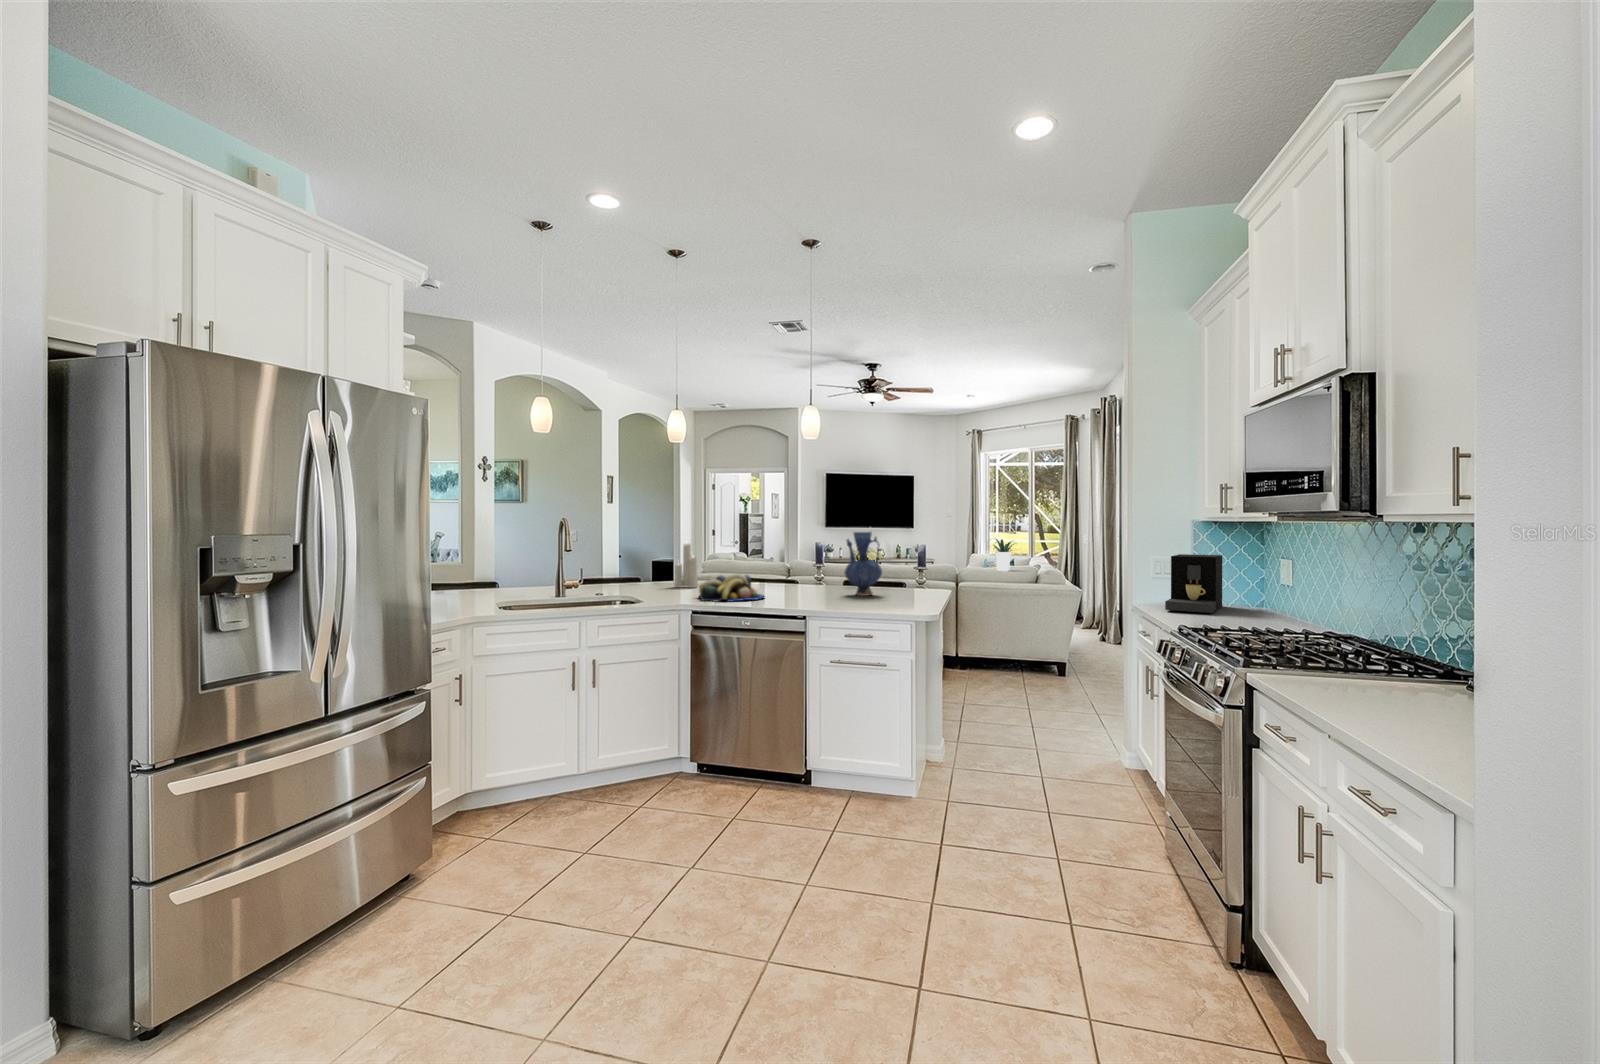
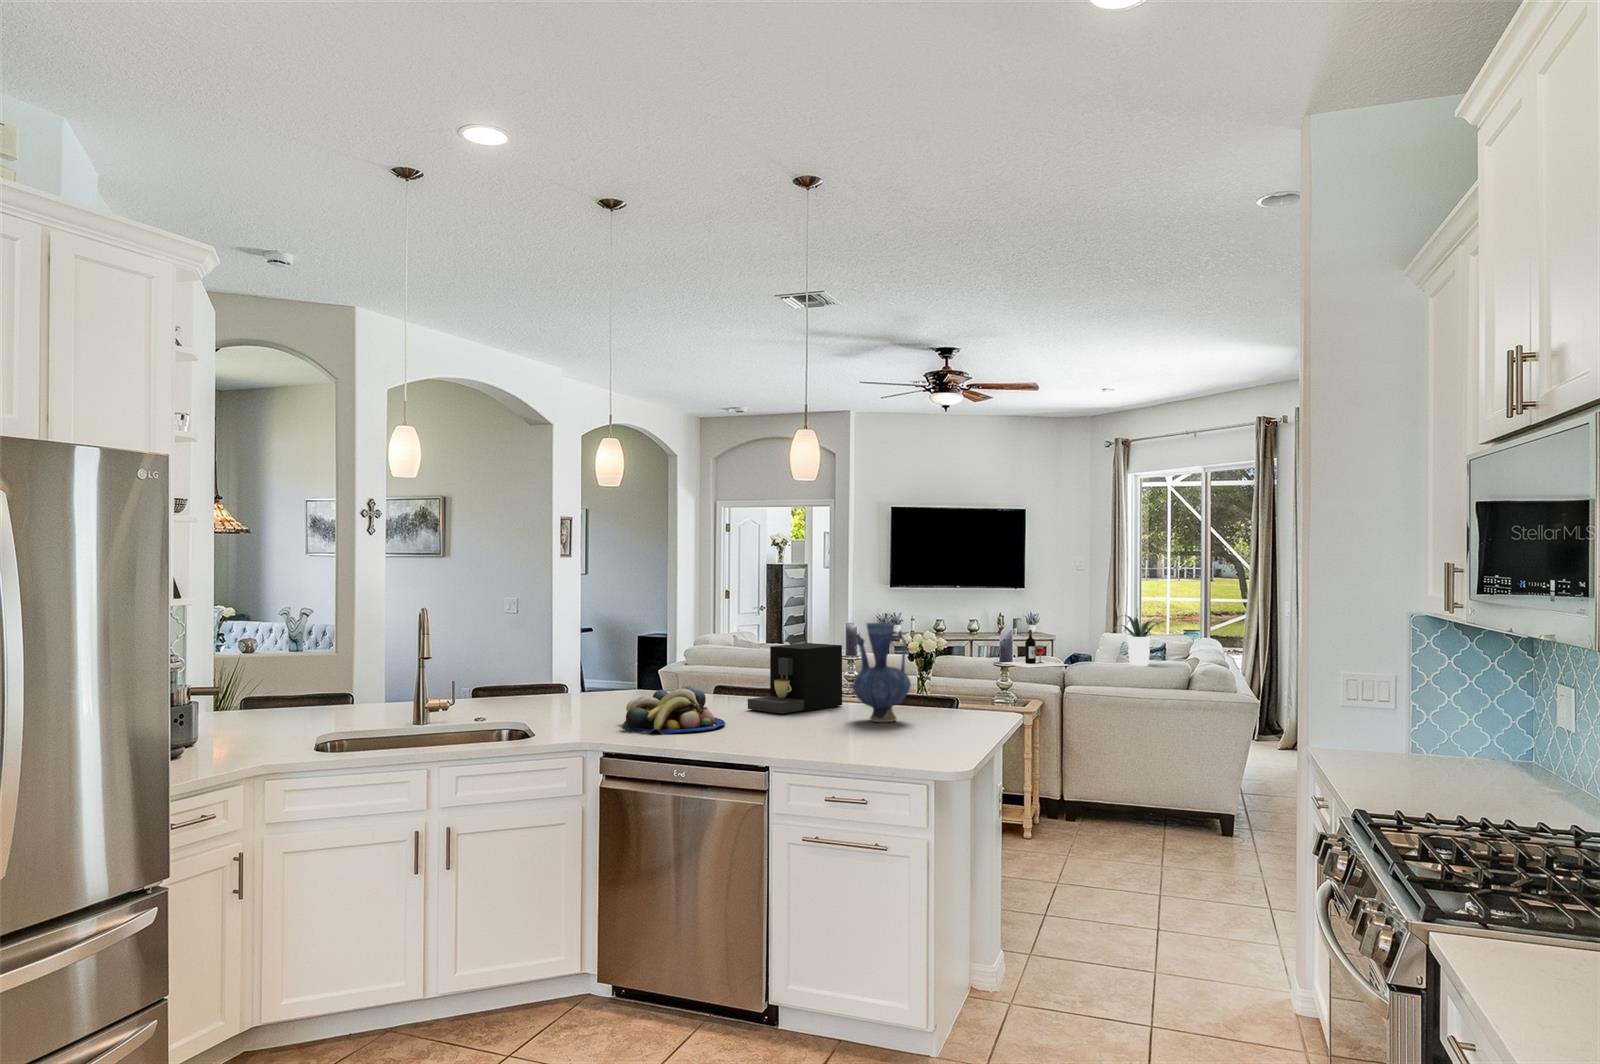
candle: present [674,543,699,588] -> none [608,621,644,701]
wine bottle: none [913,548,961,572] -> present [1002,630,1069,667]
coffee maker: present [1165,554,1222,613] -> present [748,643,842,714]

